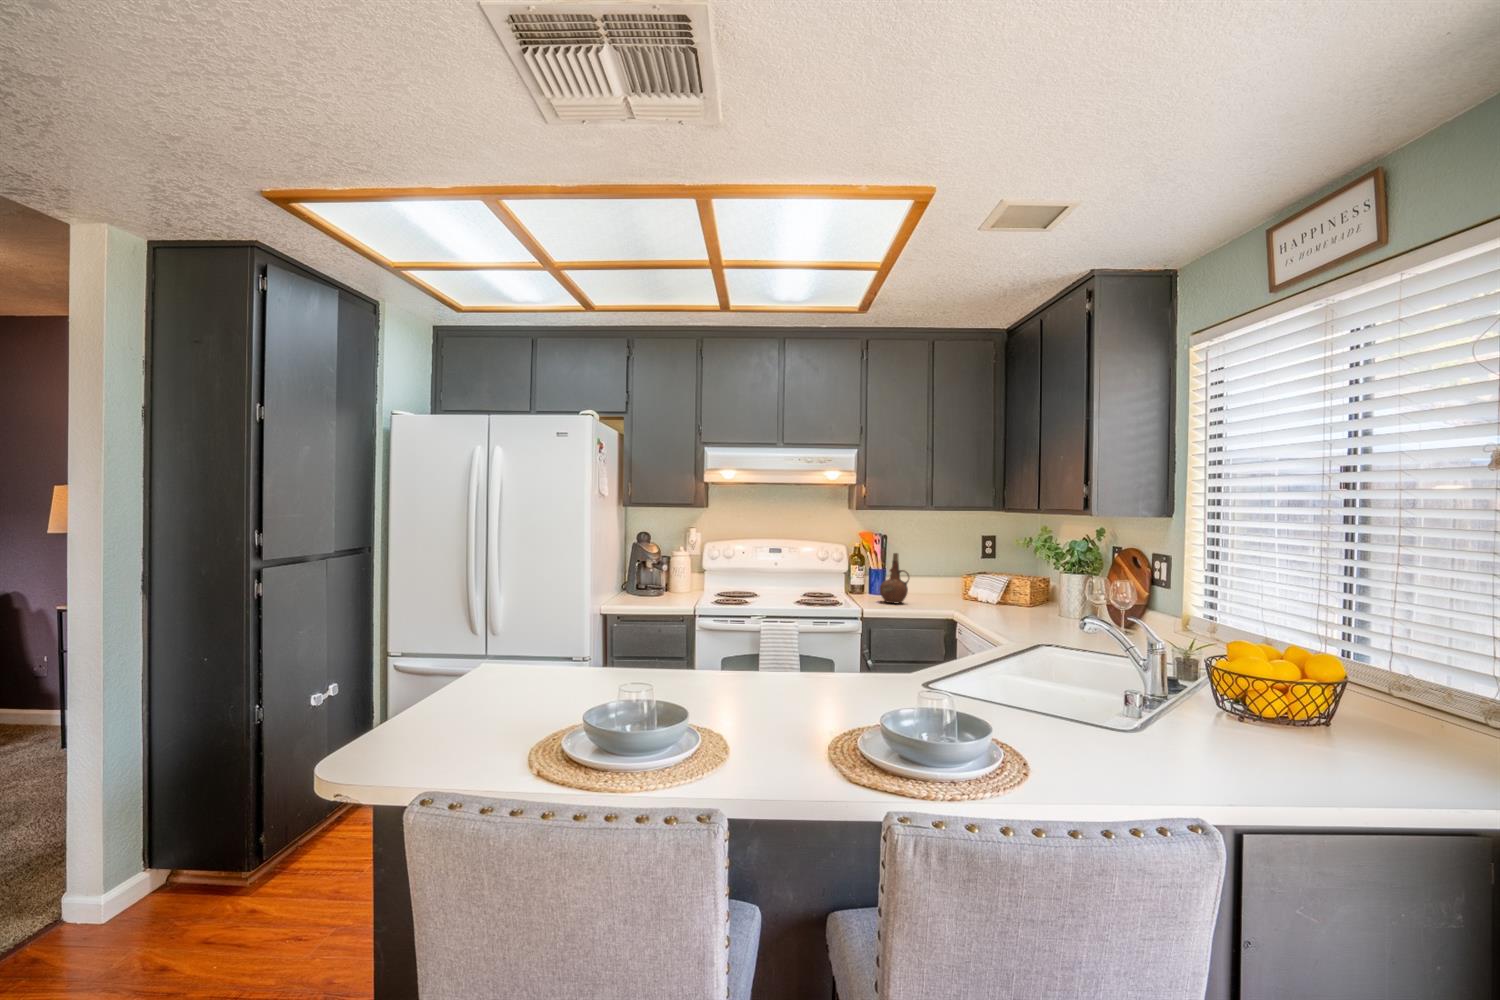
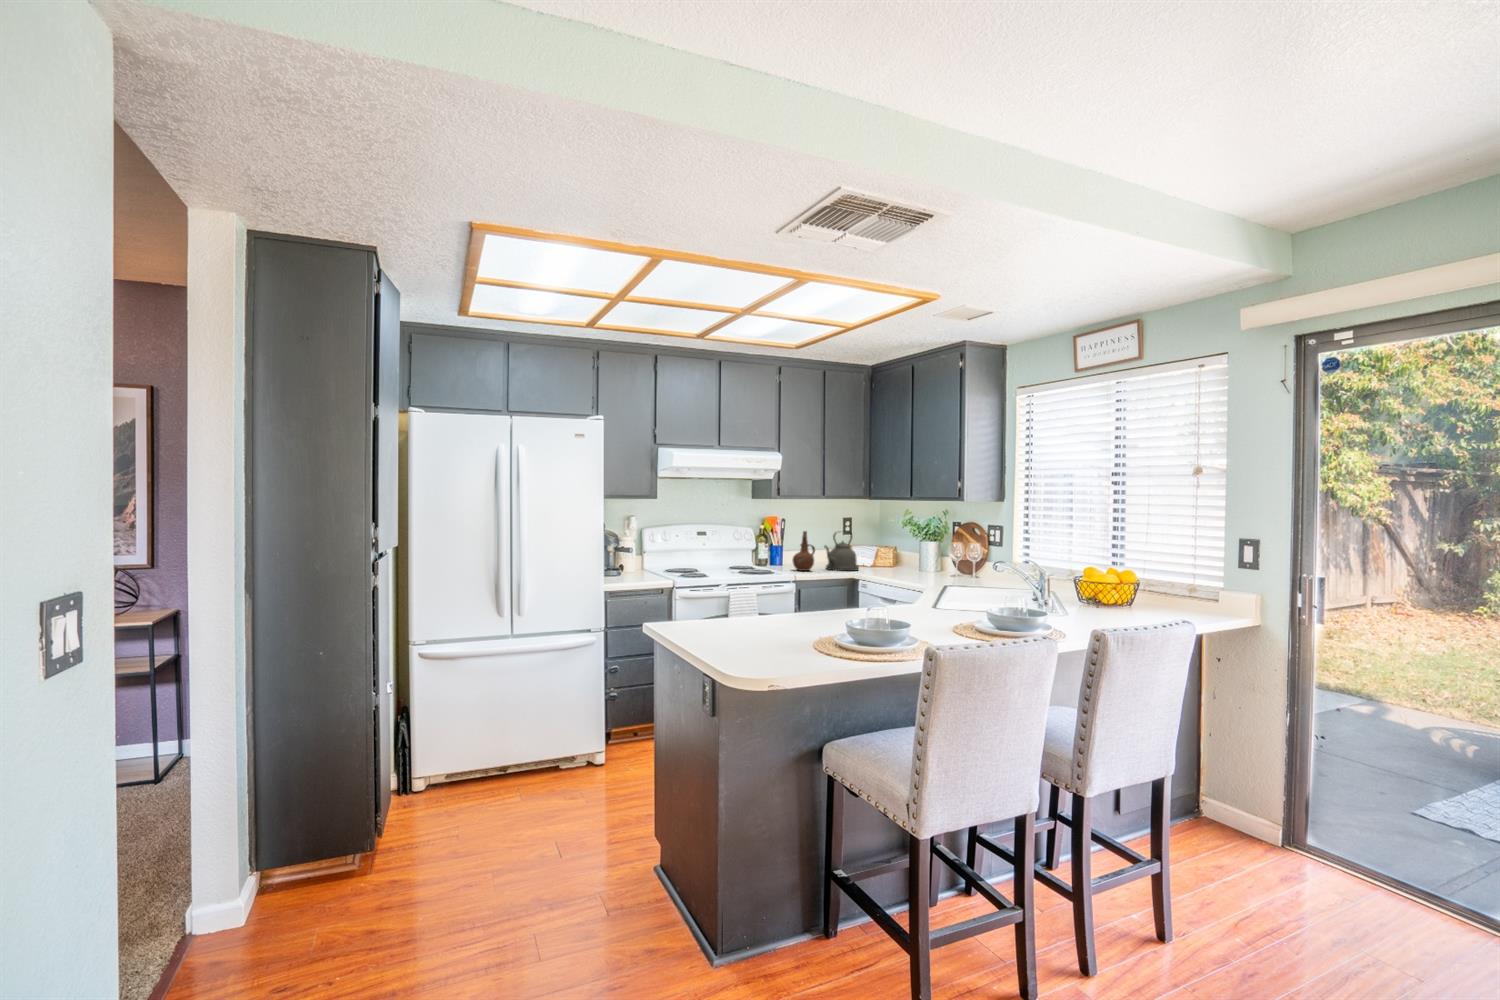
kettle: none [924,554,979,607] -> present [824,531,859,571]

